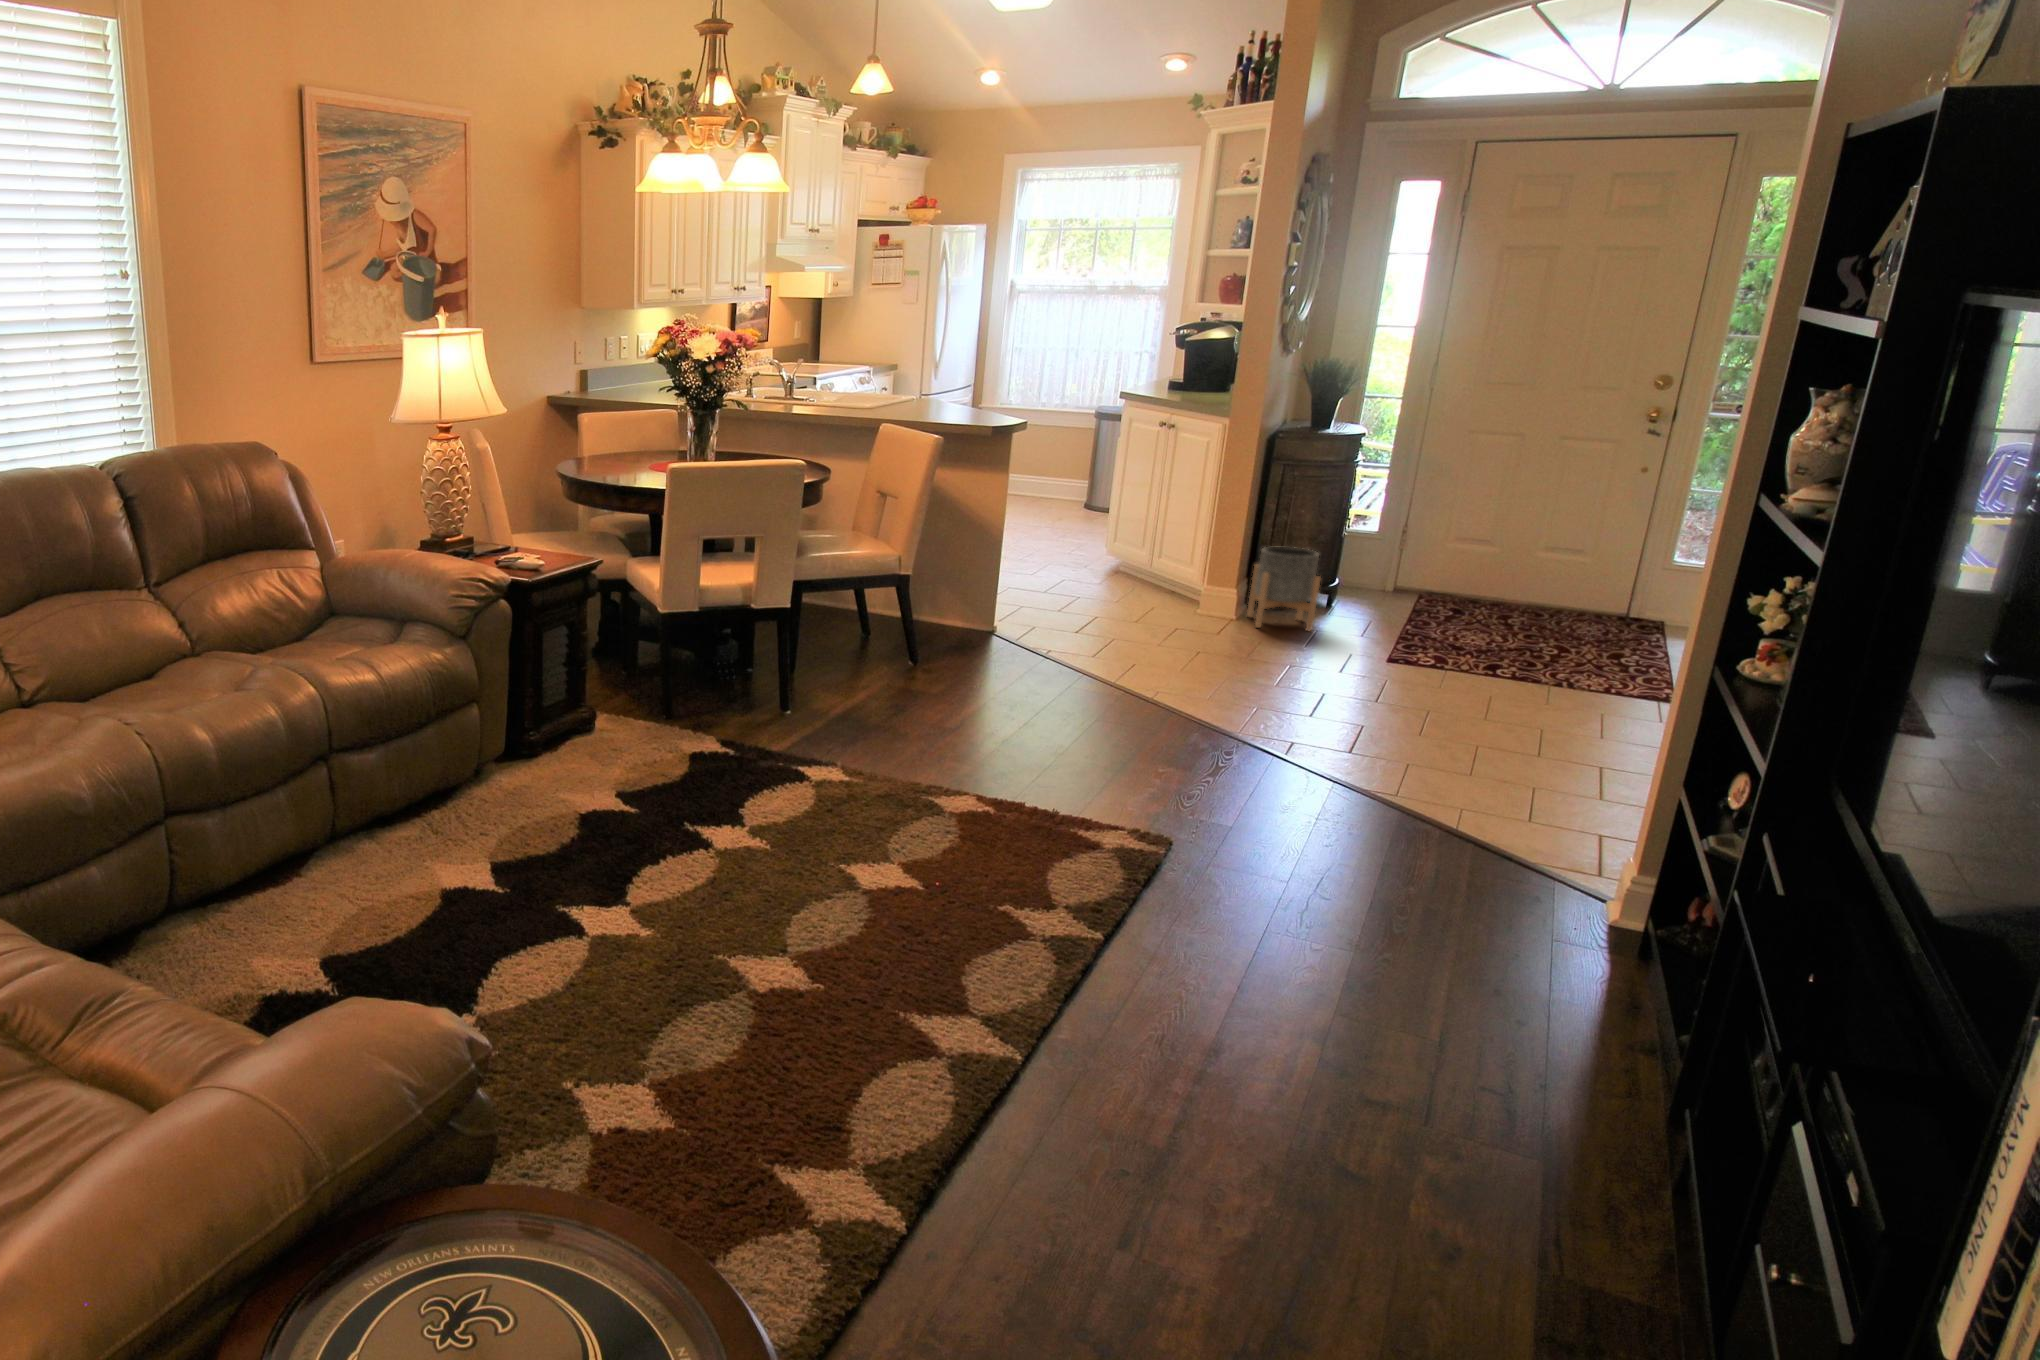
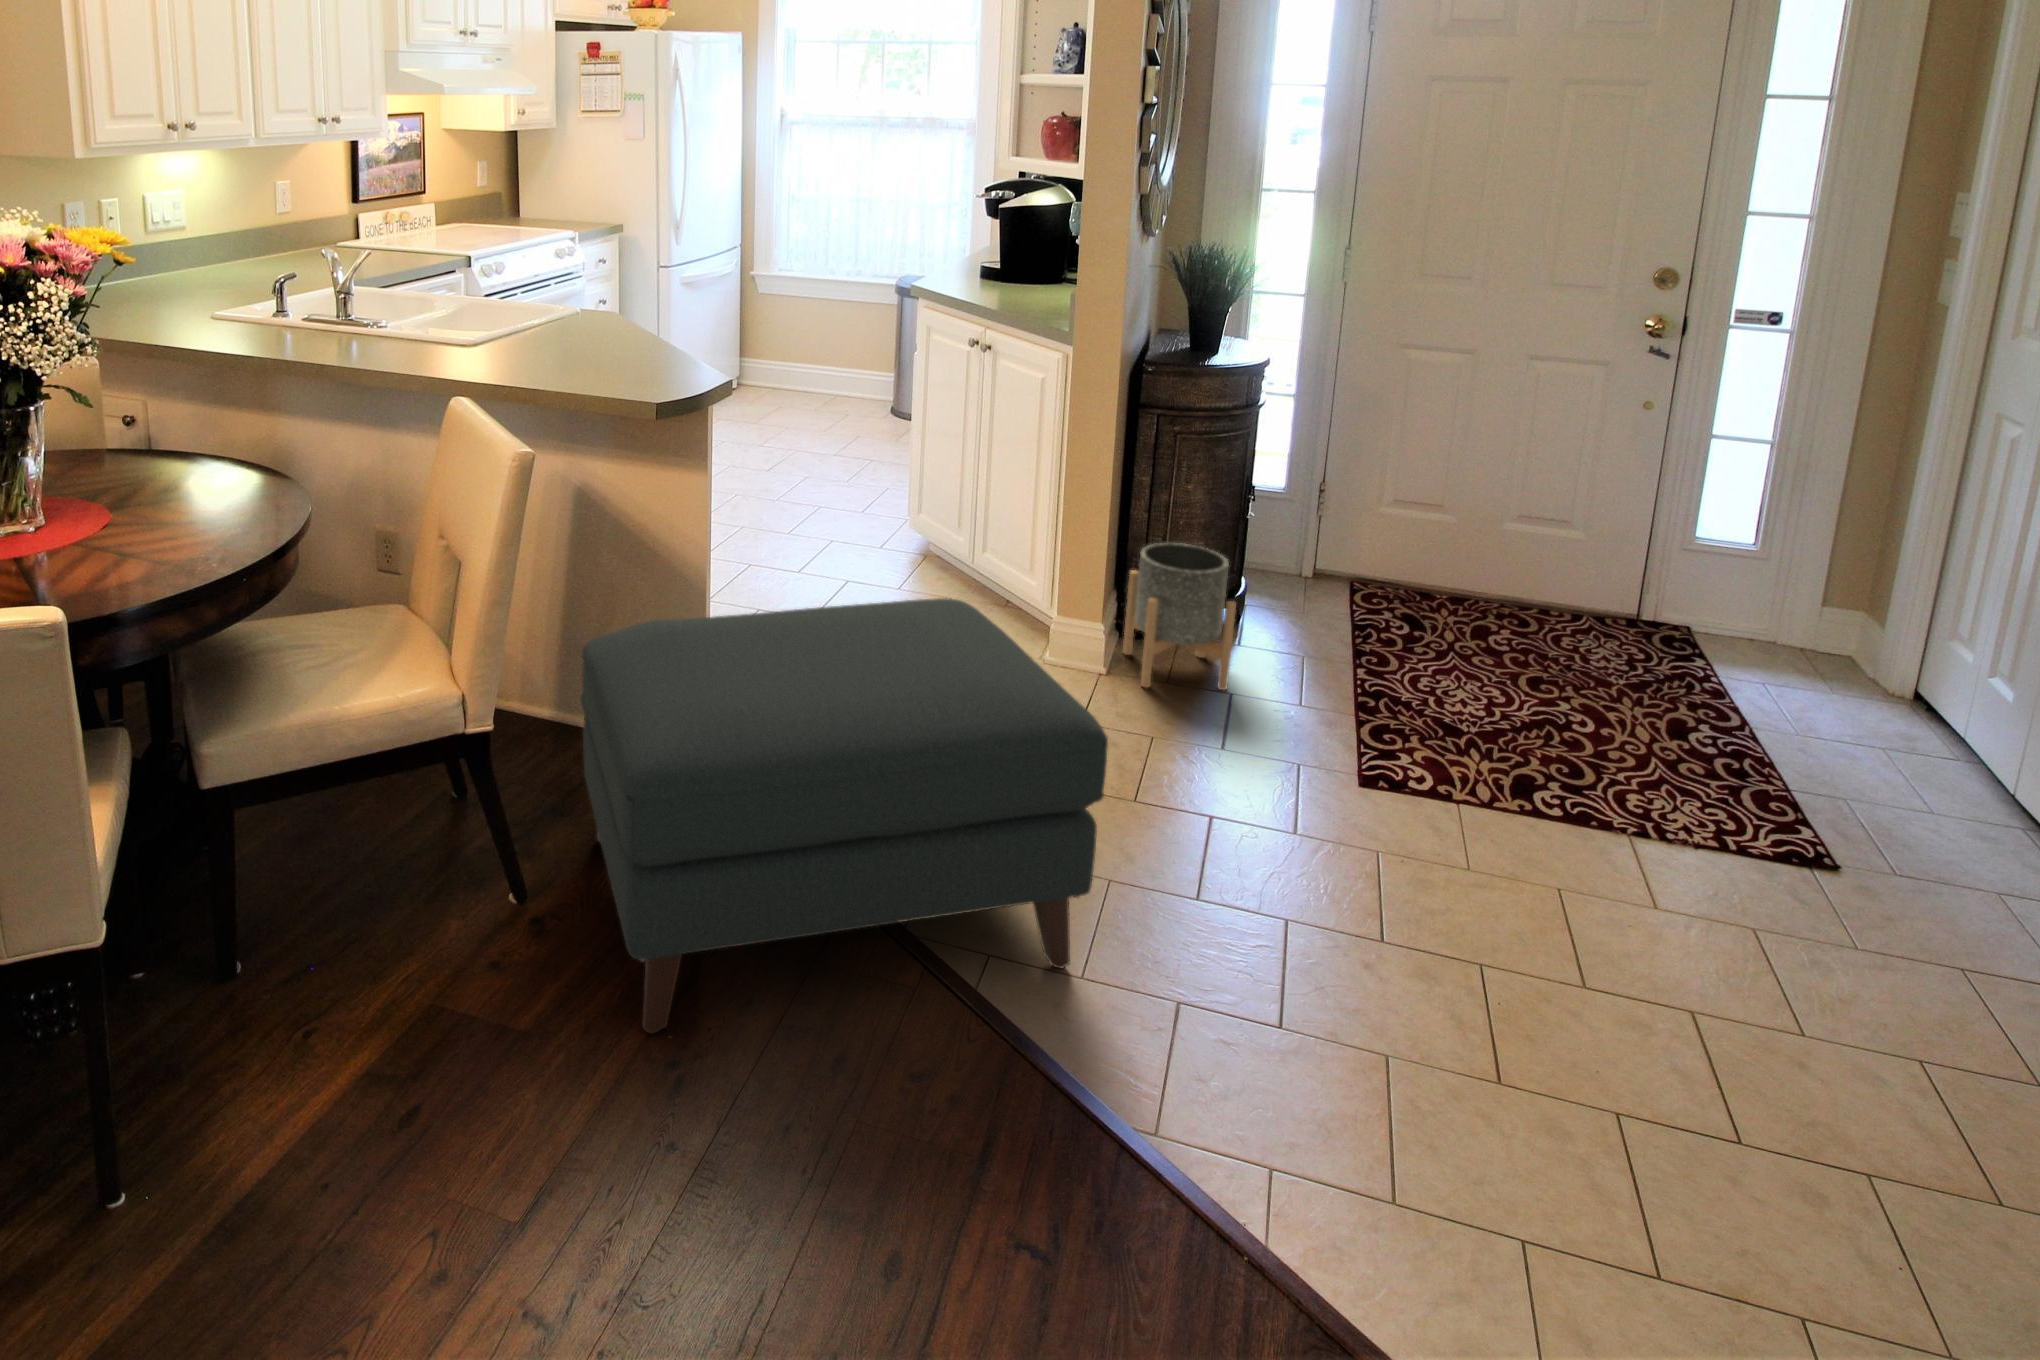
ottoman: none [939,536,1218,693] -> present [581,598,1108,1033]

